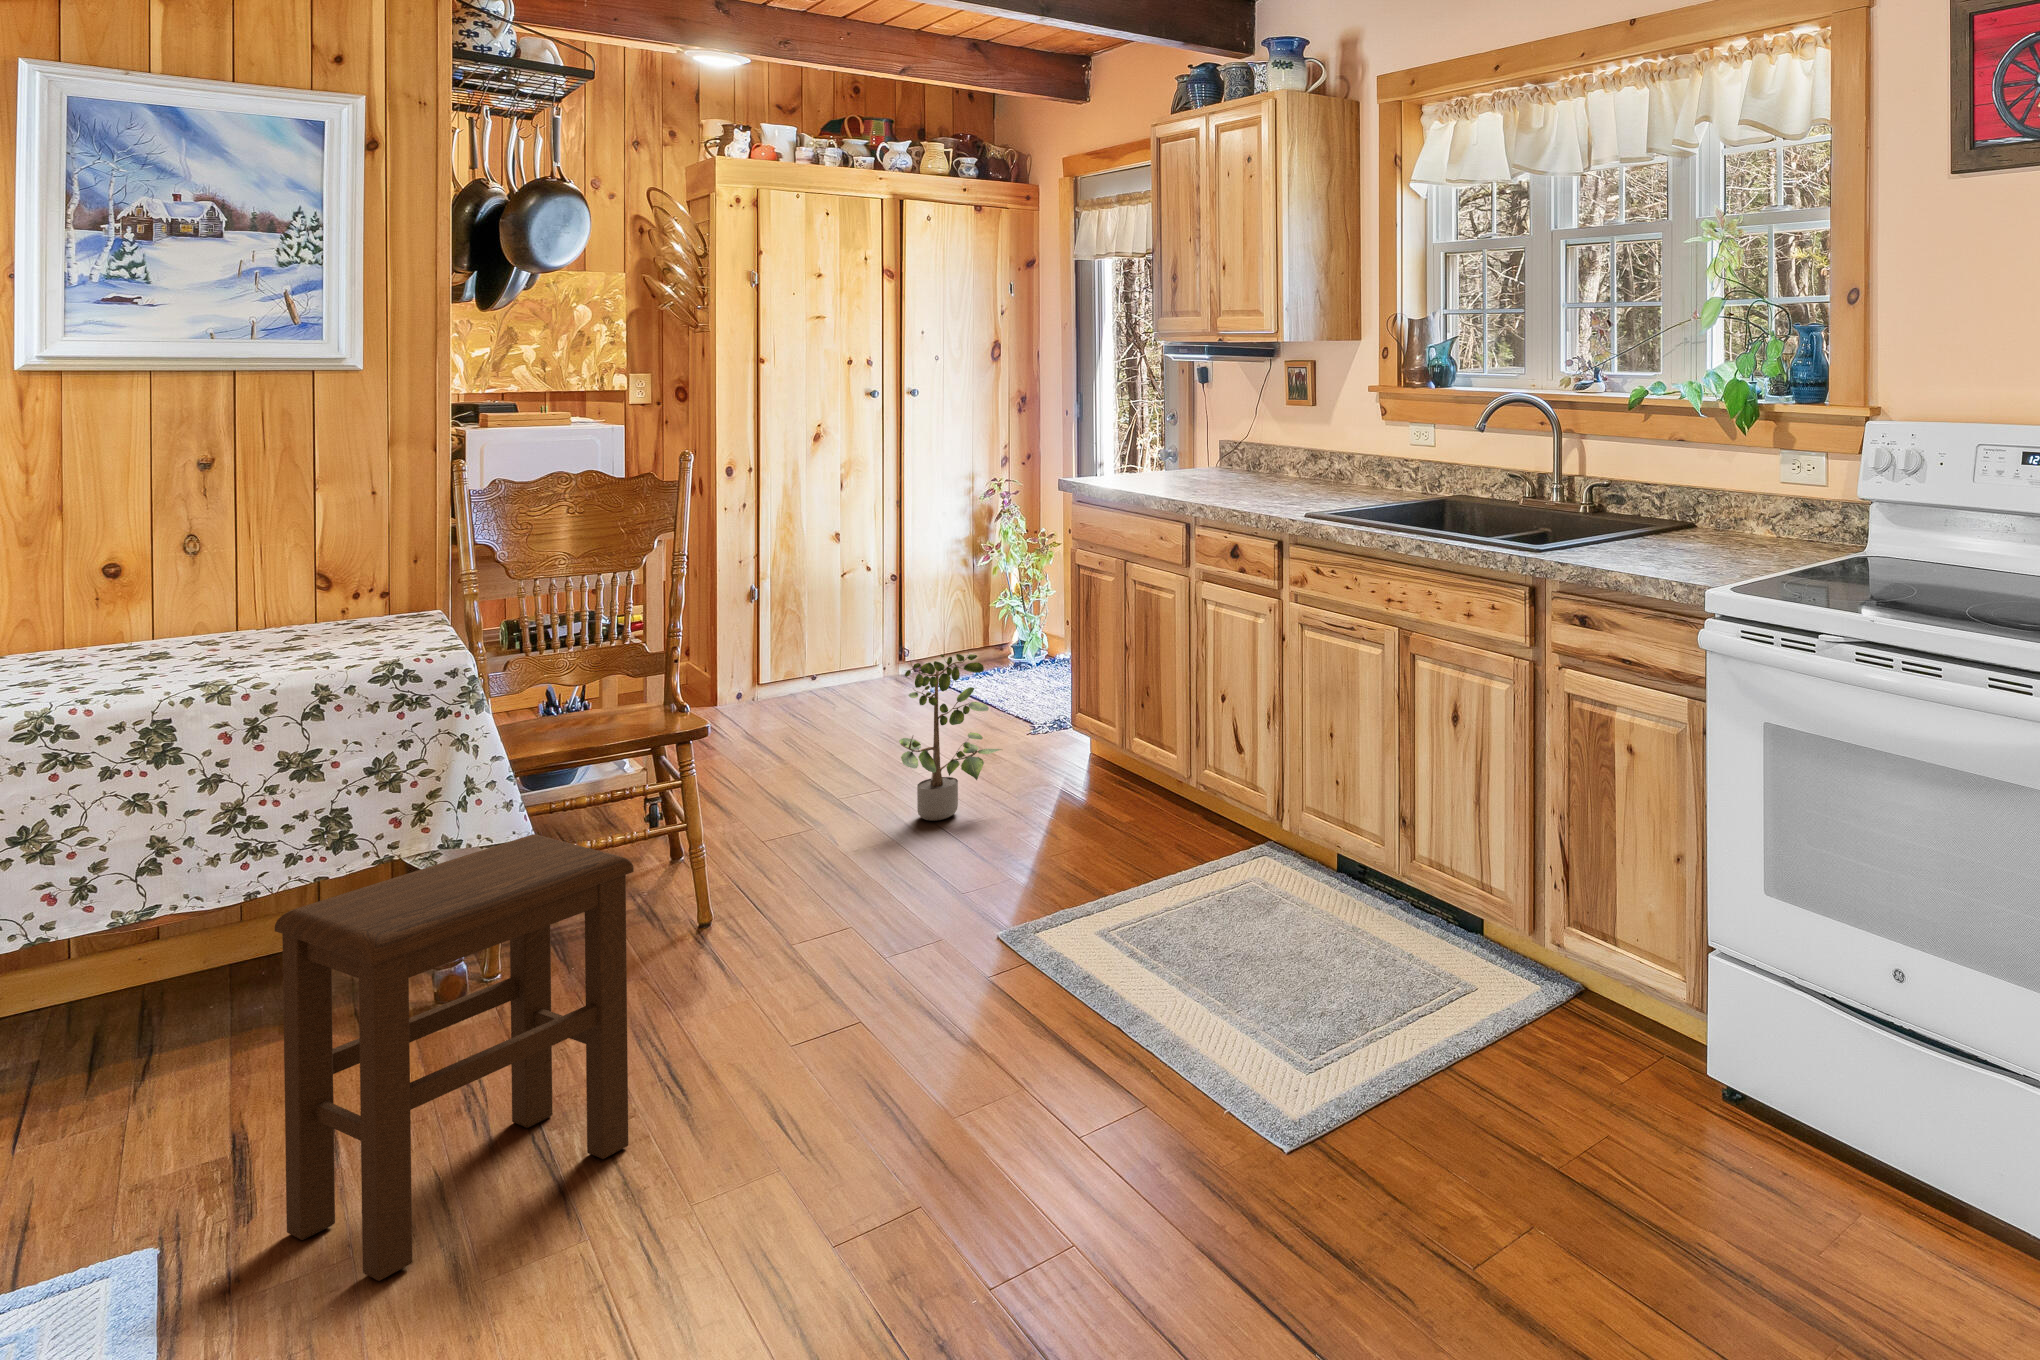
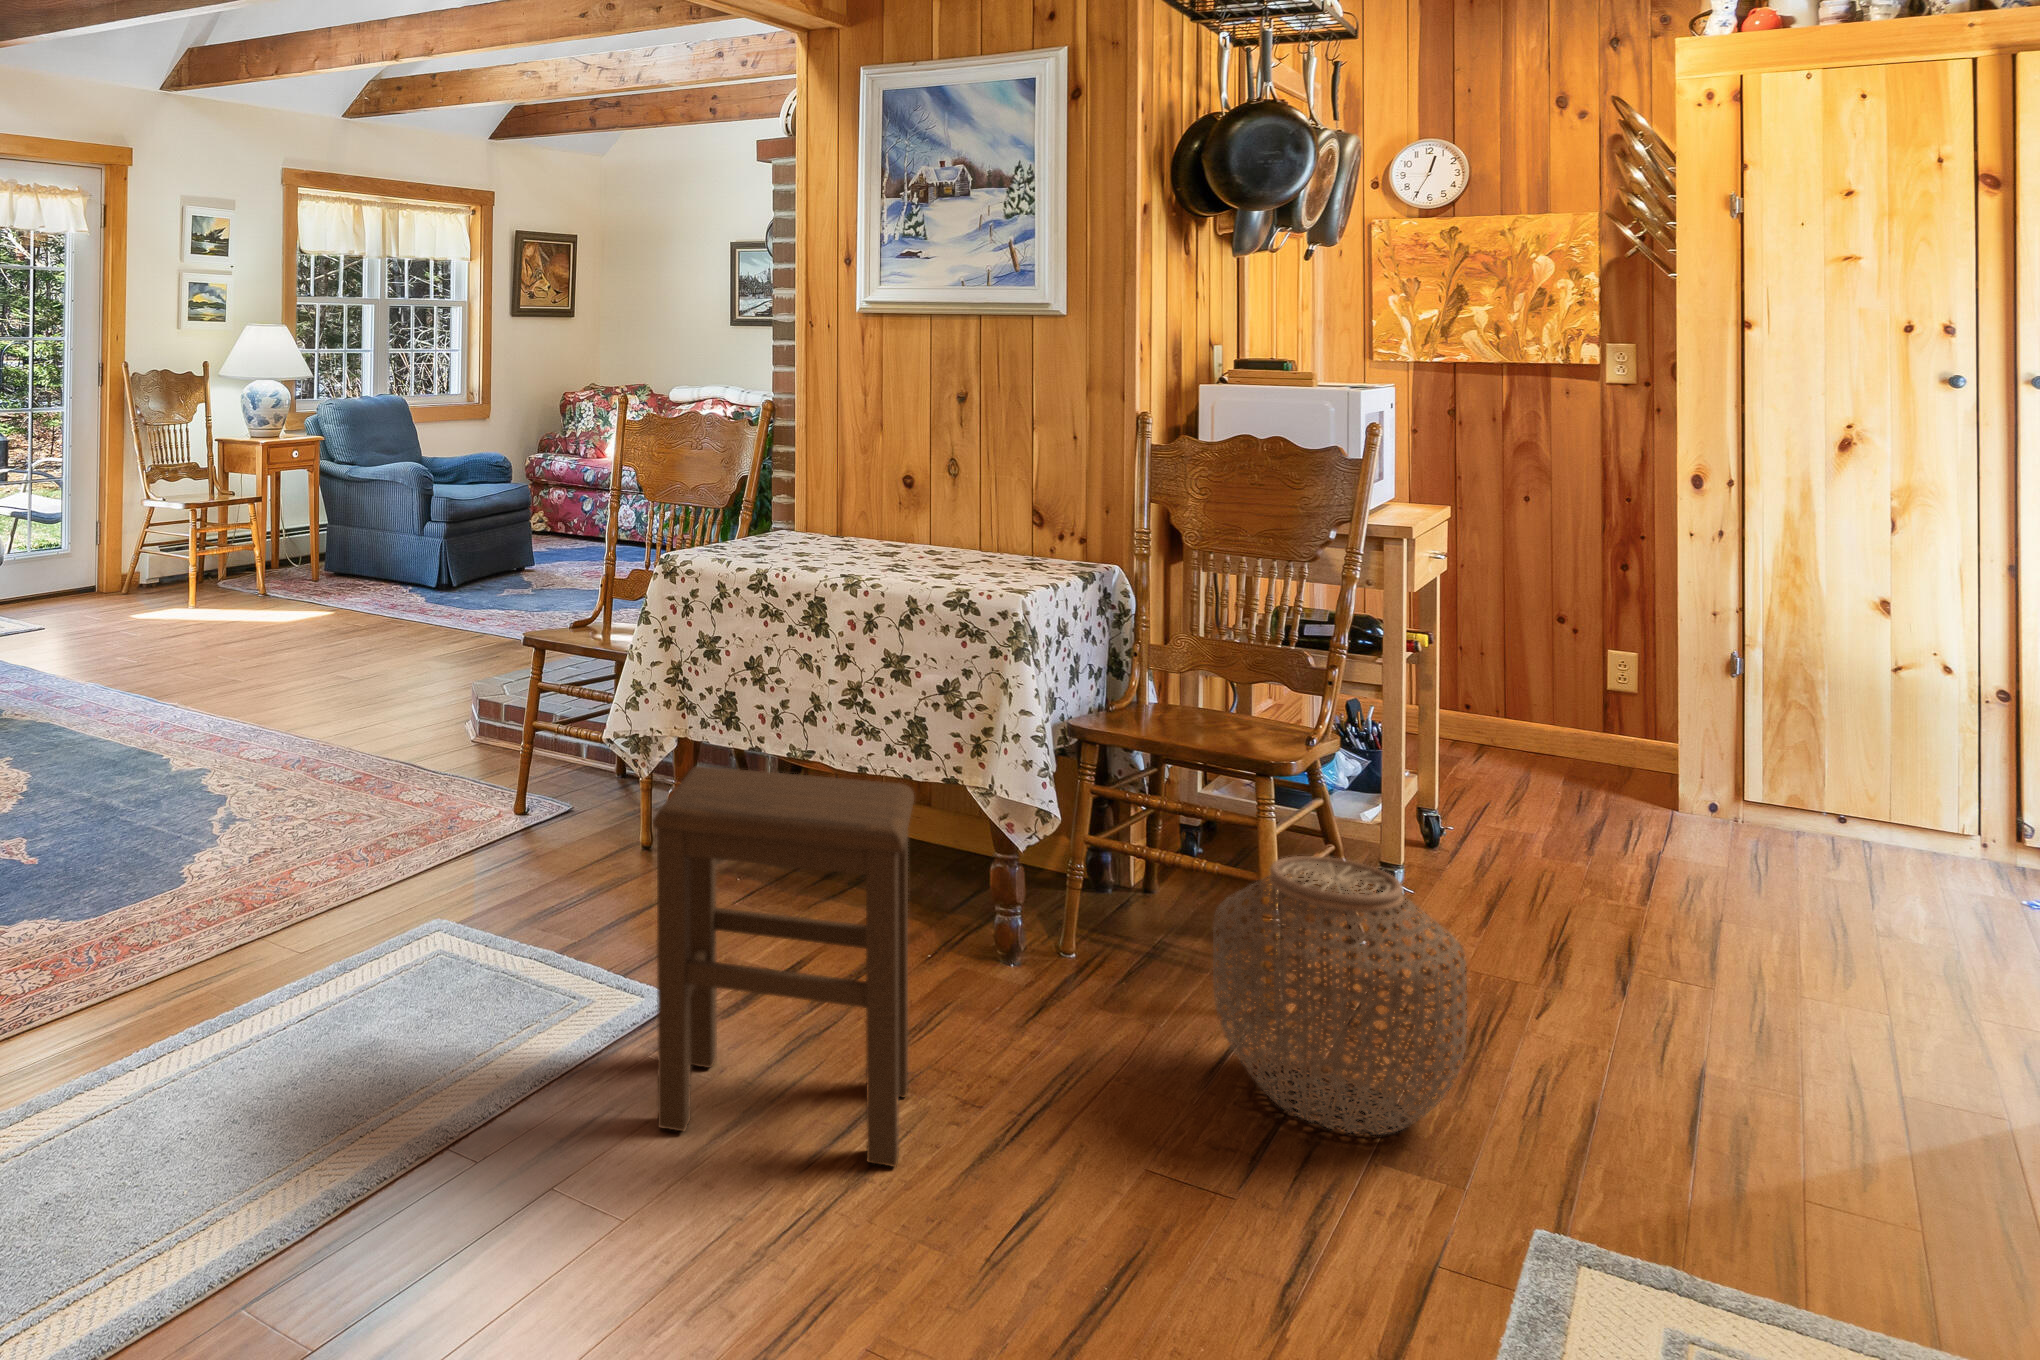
potted plant: present [899,654,1001,821] -> none [1664,781,1890,1071]
woven basket: none [720,769,894,961] -> present [1213,856,1467,1135]

